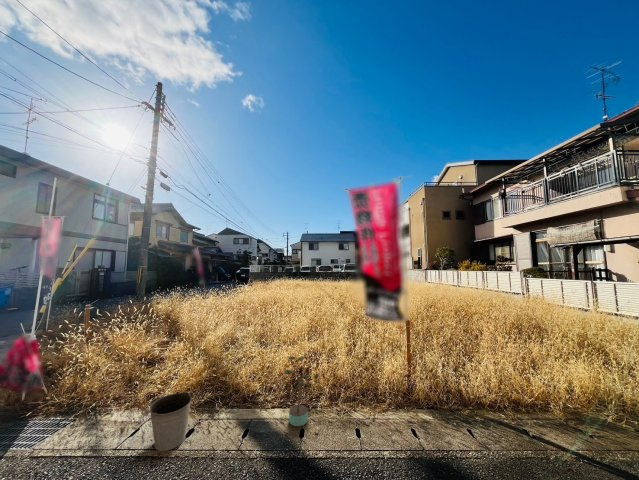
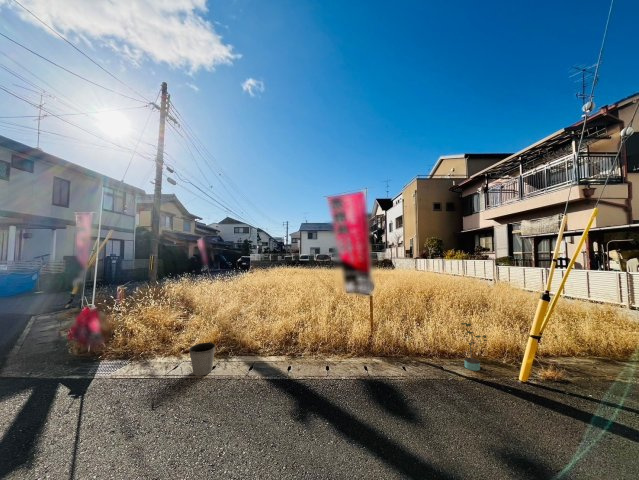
potted plant: present [285,357,319,426] -> present [461,323,487,371]

